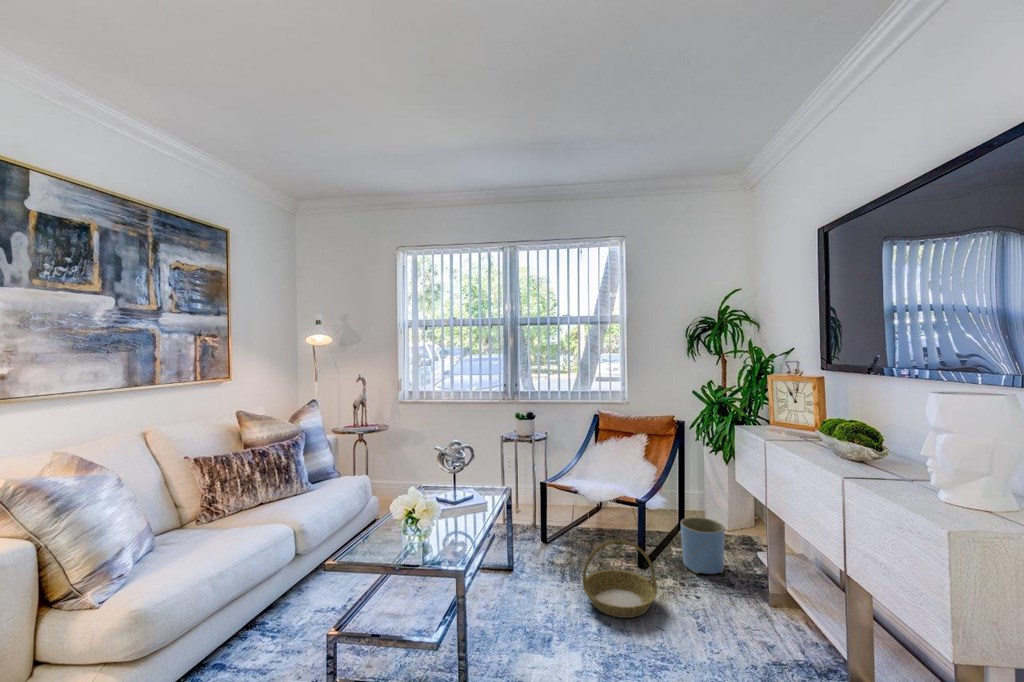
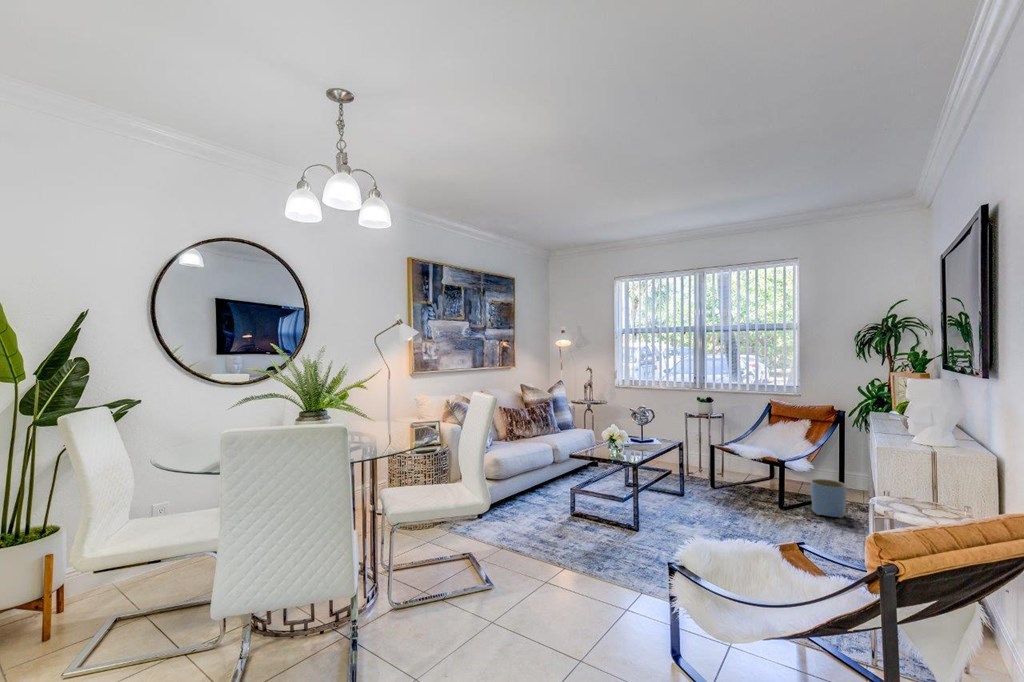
basket: present [583,540,657,618] -> none [721,476,772,522]

